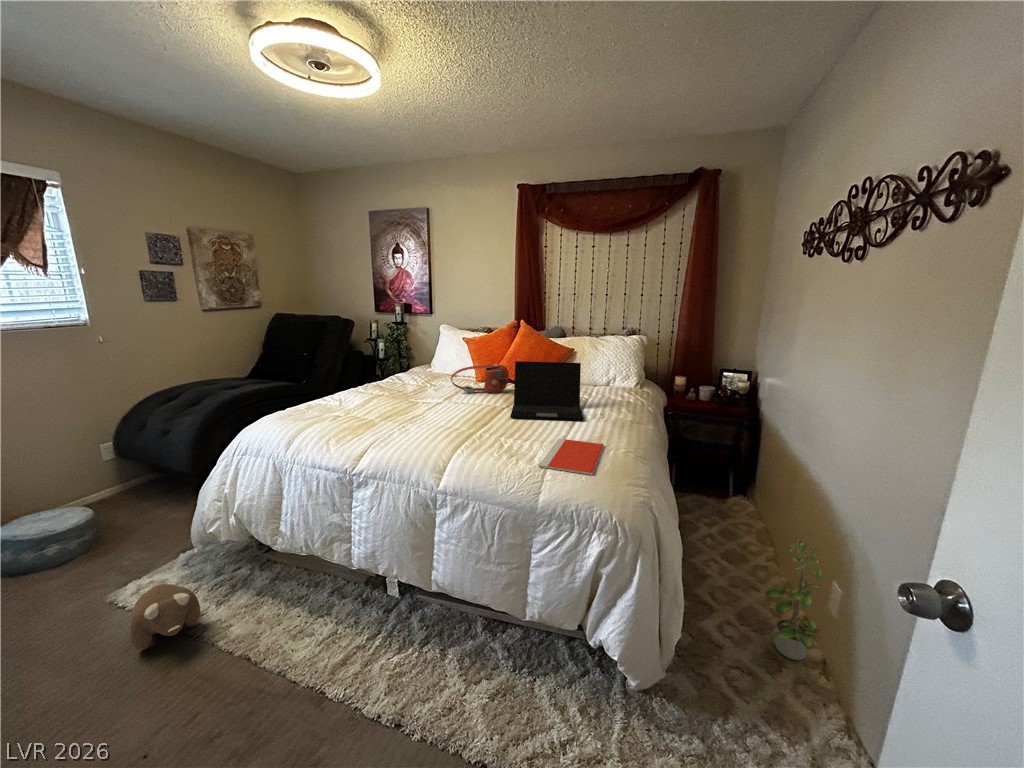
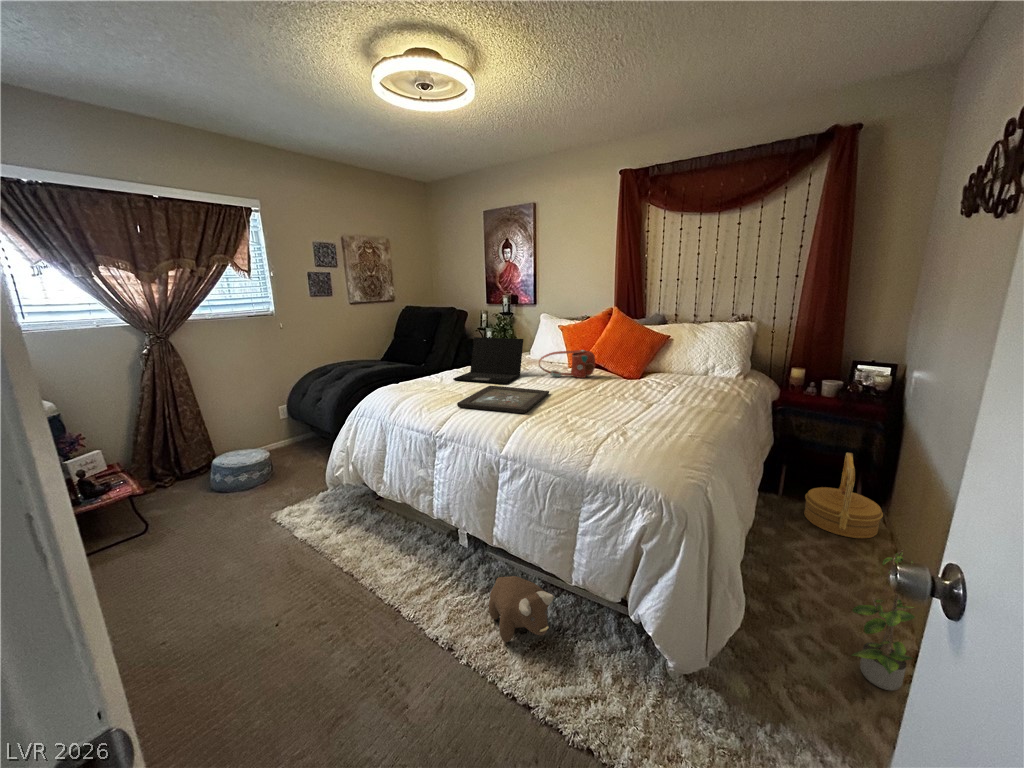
laptop: present [510,361,584,421] -> present [453,337,523,384]
tray: none [375,407,471,439] -> present [457,386,549,413]
notebook: present [539,439,604,475] -> none [591,420,669,452]
basket: none [696,448,755,522] -> present [804,453,883,539]
plush toy: present [130,584,200,650] -> present [489,576,554,642]

